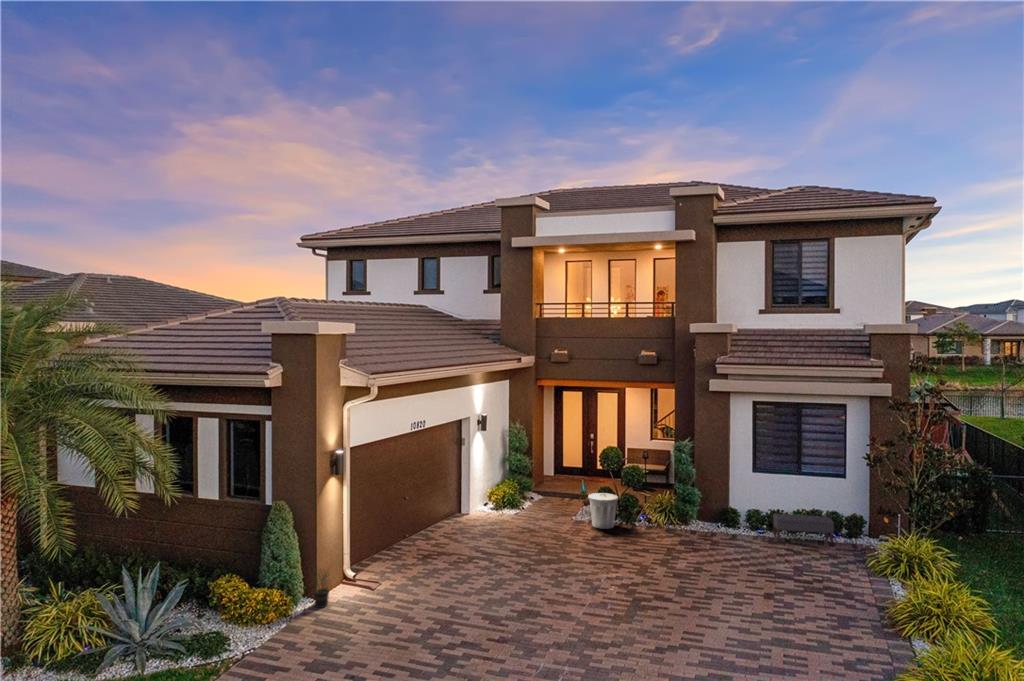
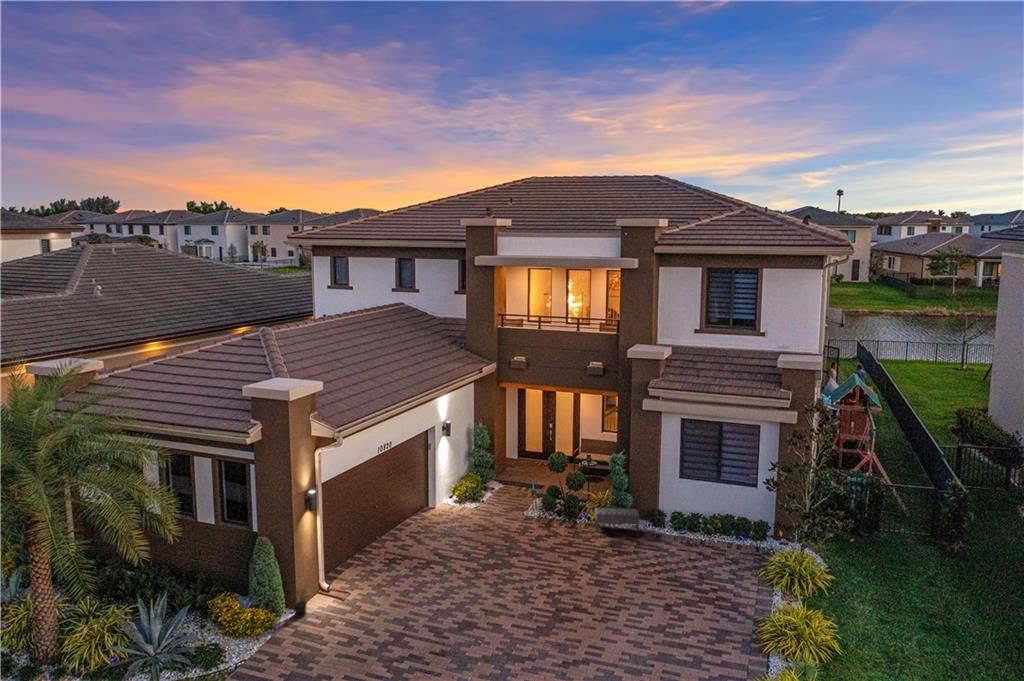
trash can: present [588,493,618,529] -> none [536,494,562,527]
bench: present [773,514,834,545] -> present [595,508,640,533]

